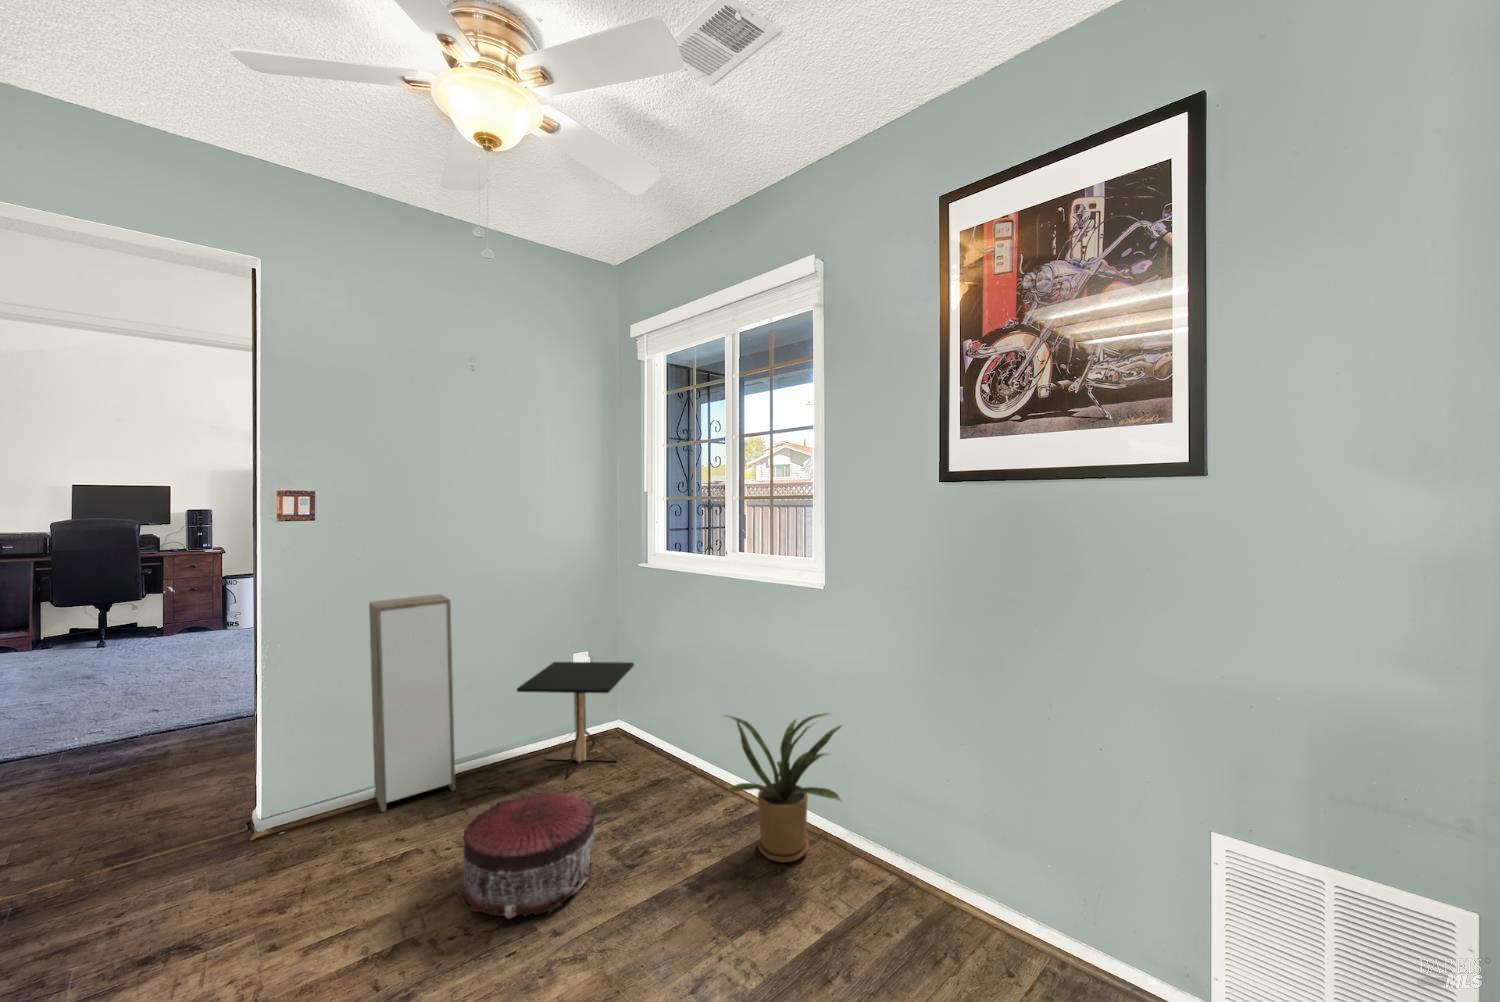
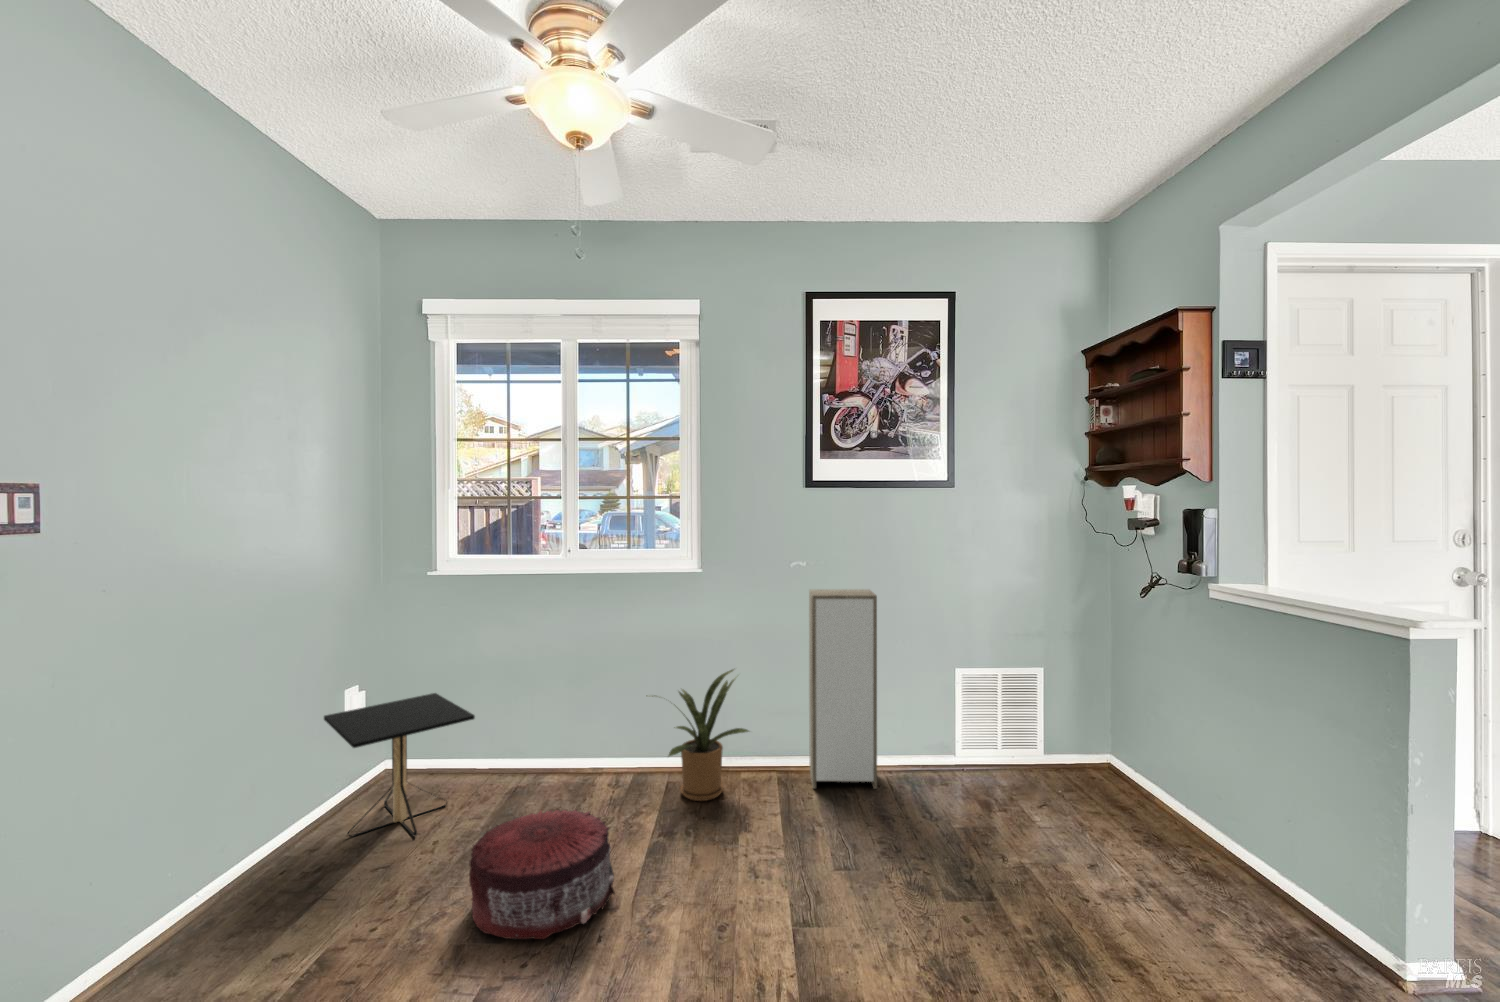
storage cabinet: present [369,594,455,812] -> present [809,589,877,789]

